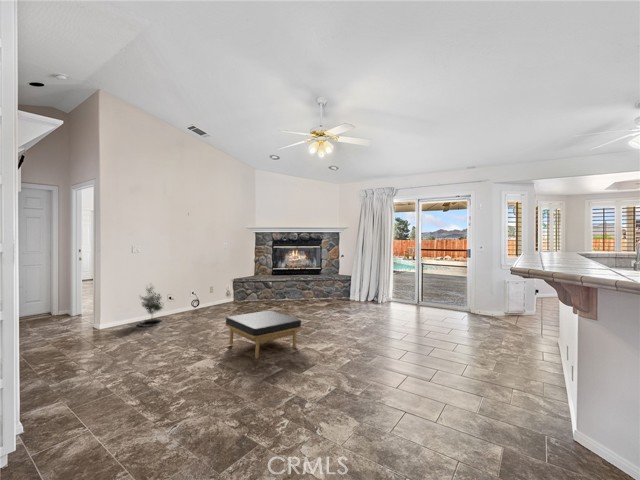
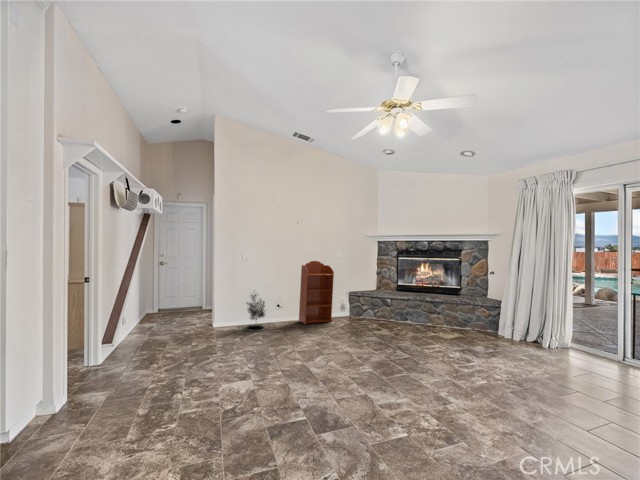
bookcase: none [191,252,225,313] -> present [299,261,334,324]
ottoman: present [226,310,301,359] -> none [287,336,363,393]

